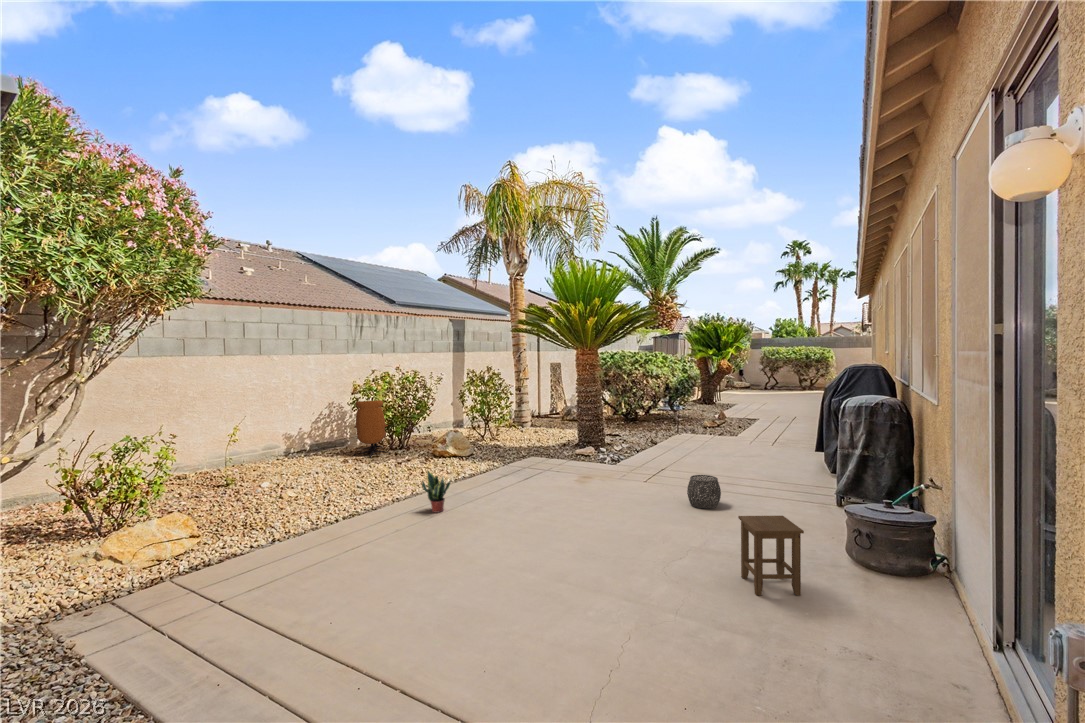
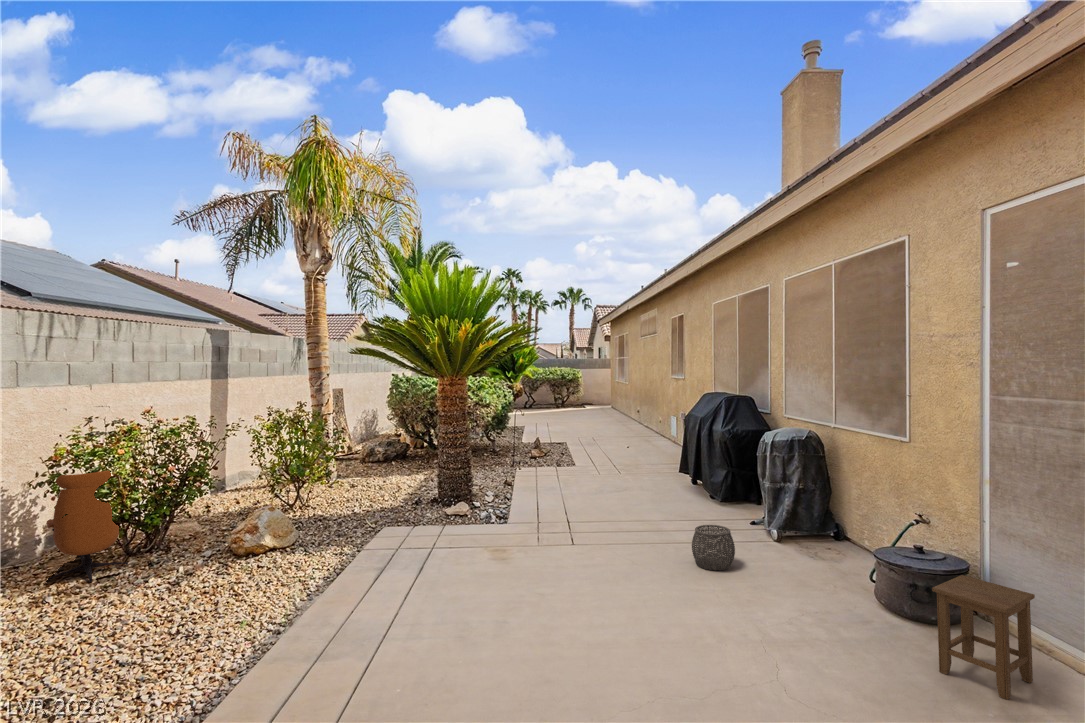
potted plant: present [422,471,450,513] -> none [347,602,392,682]

